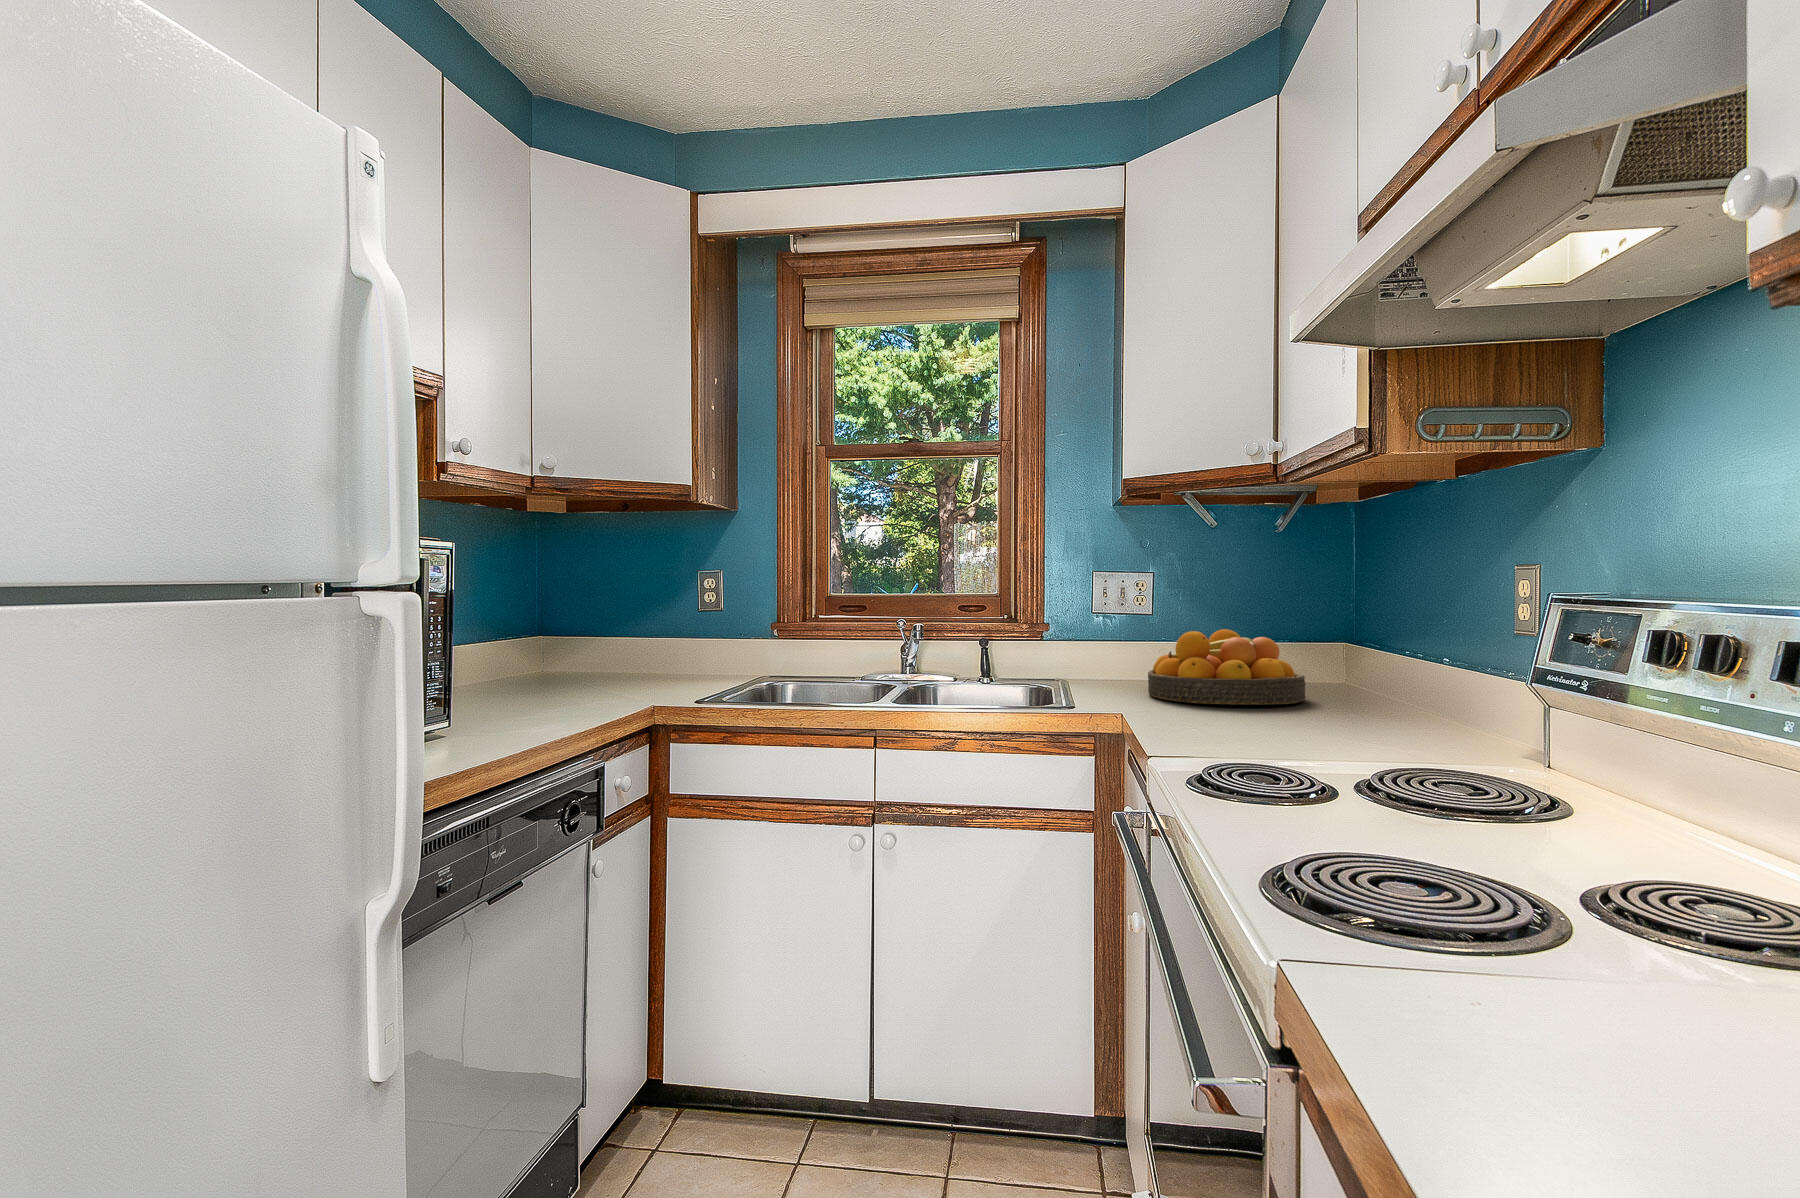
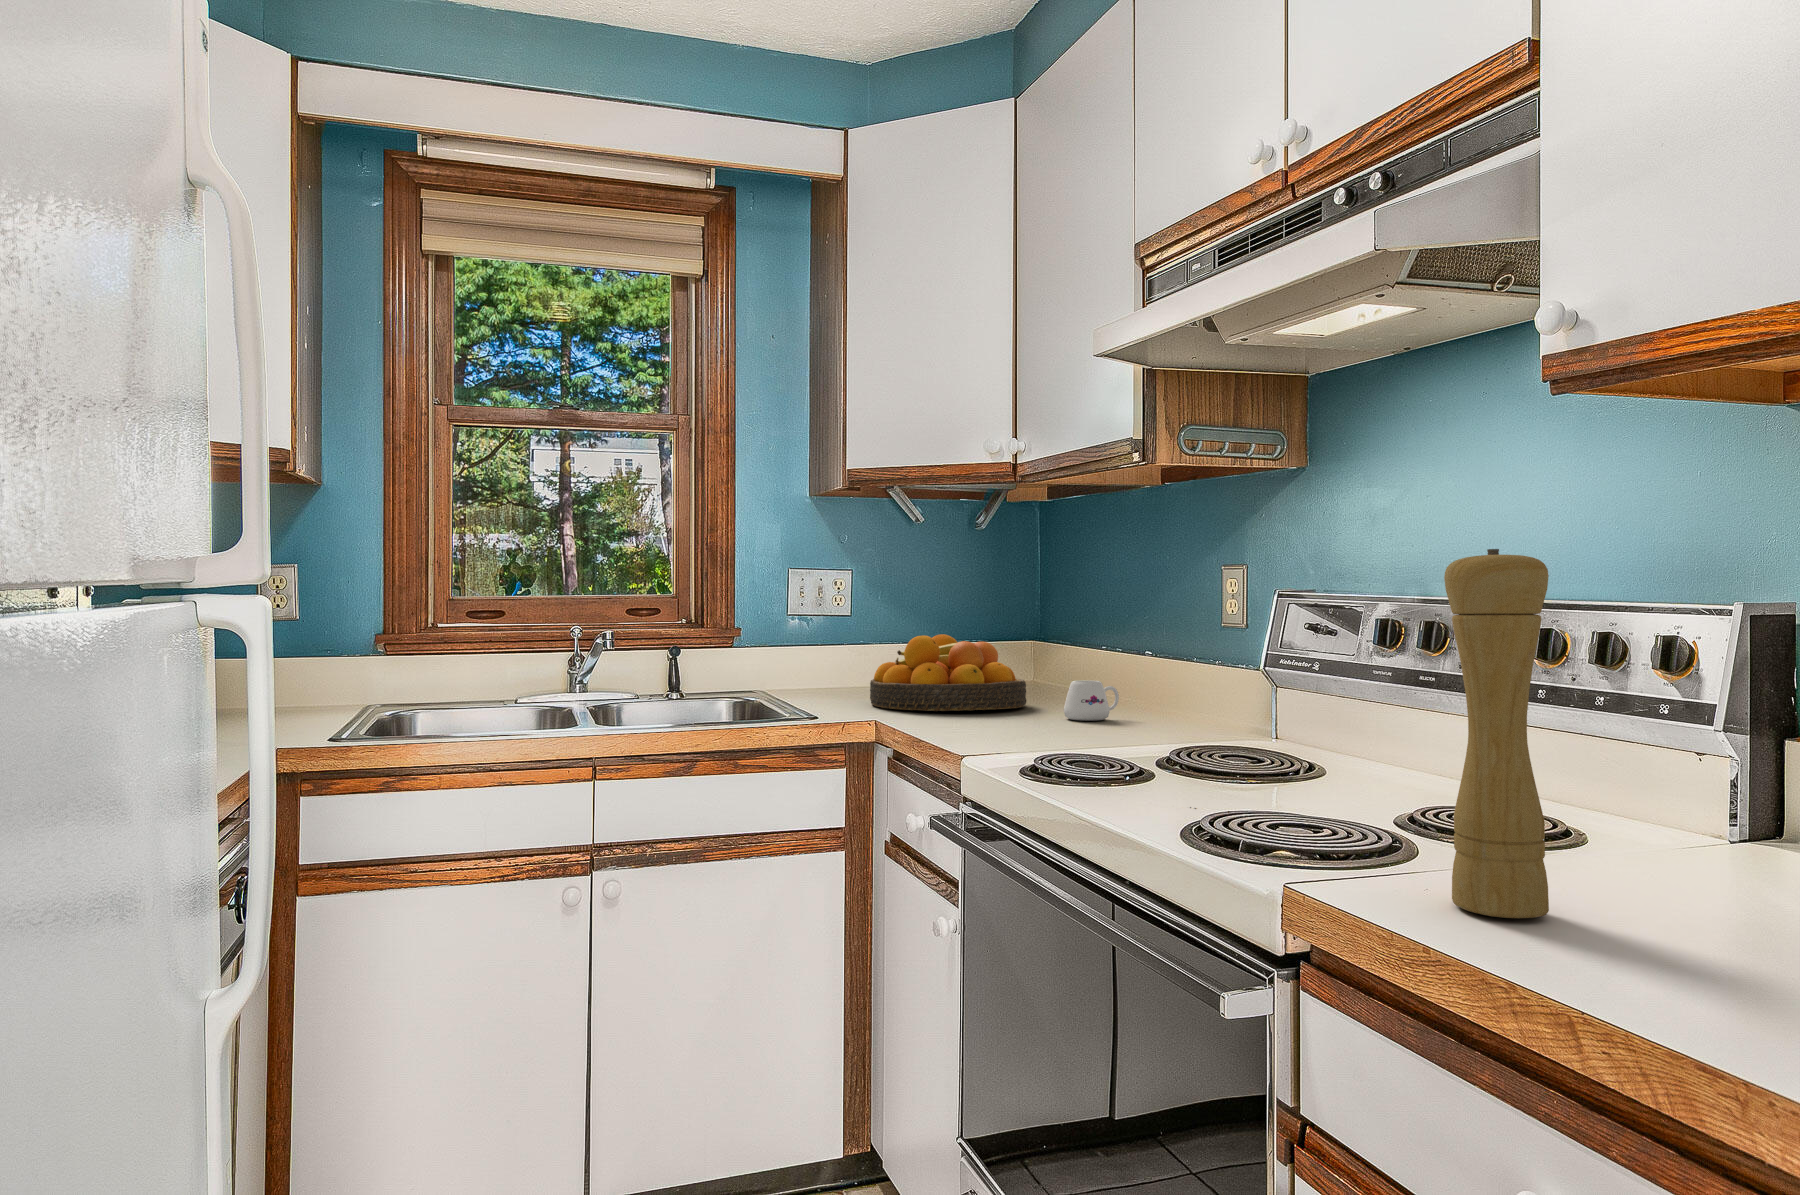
pepper mill: none [1477,569,1629,1087] -> present [1444,549,1549,918]
mug: none [1326,681,1392,723] -> present [1064,680,1119,721]

